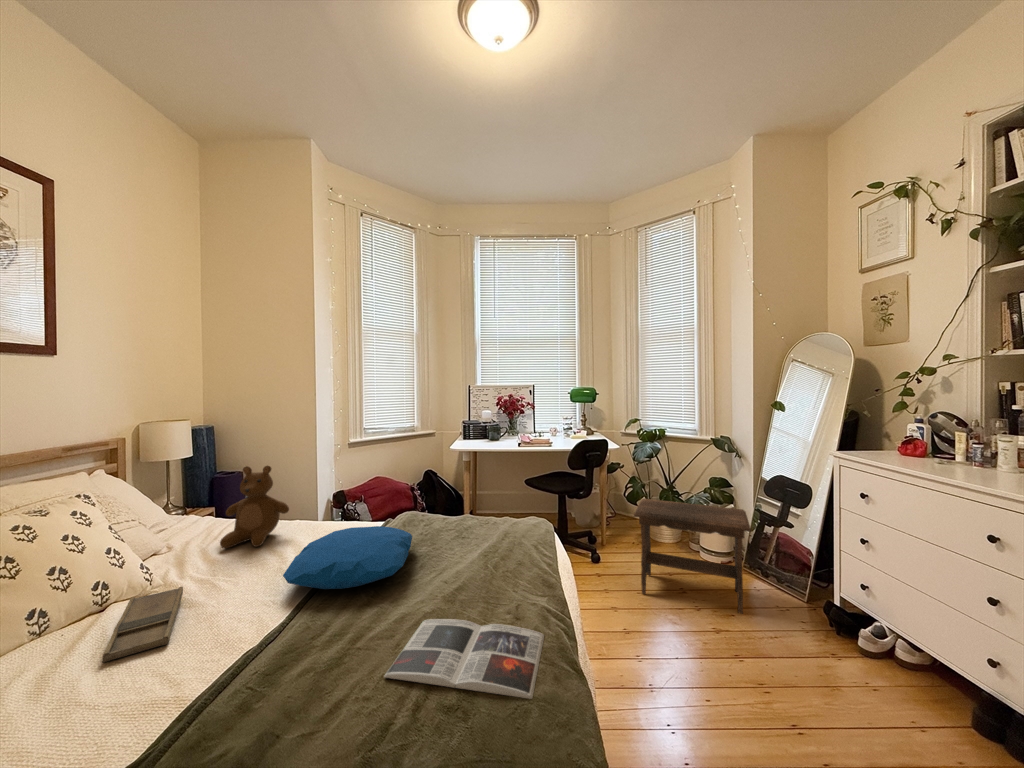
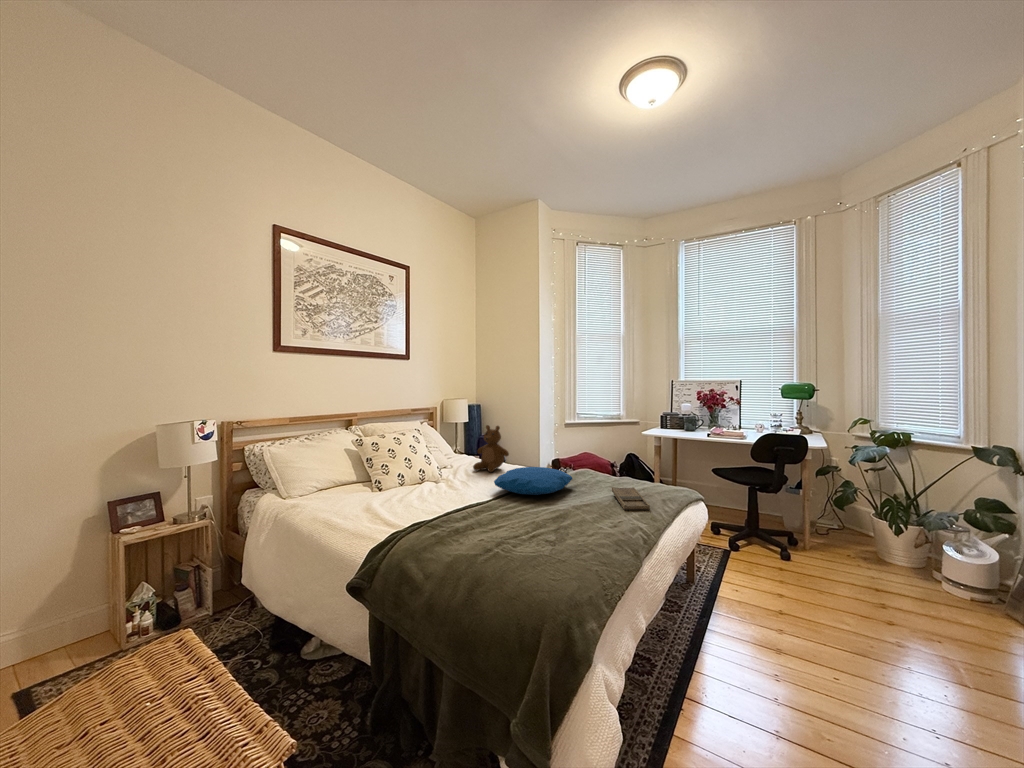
footstool: present [634,499,751,614] -> none [814,502,991,650]
tray: present [102,587,183,662] -> present [612,487,650,510]
magazine: present [384,619,544,699] -> none [522,514,618,550]

